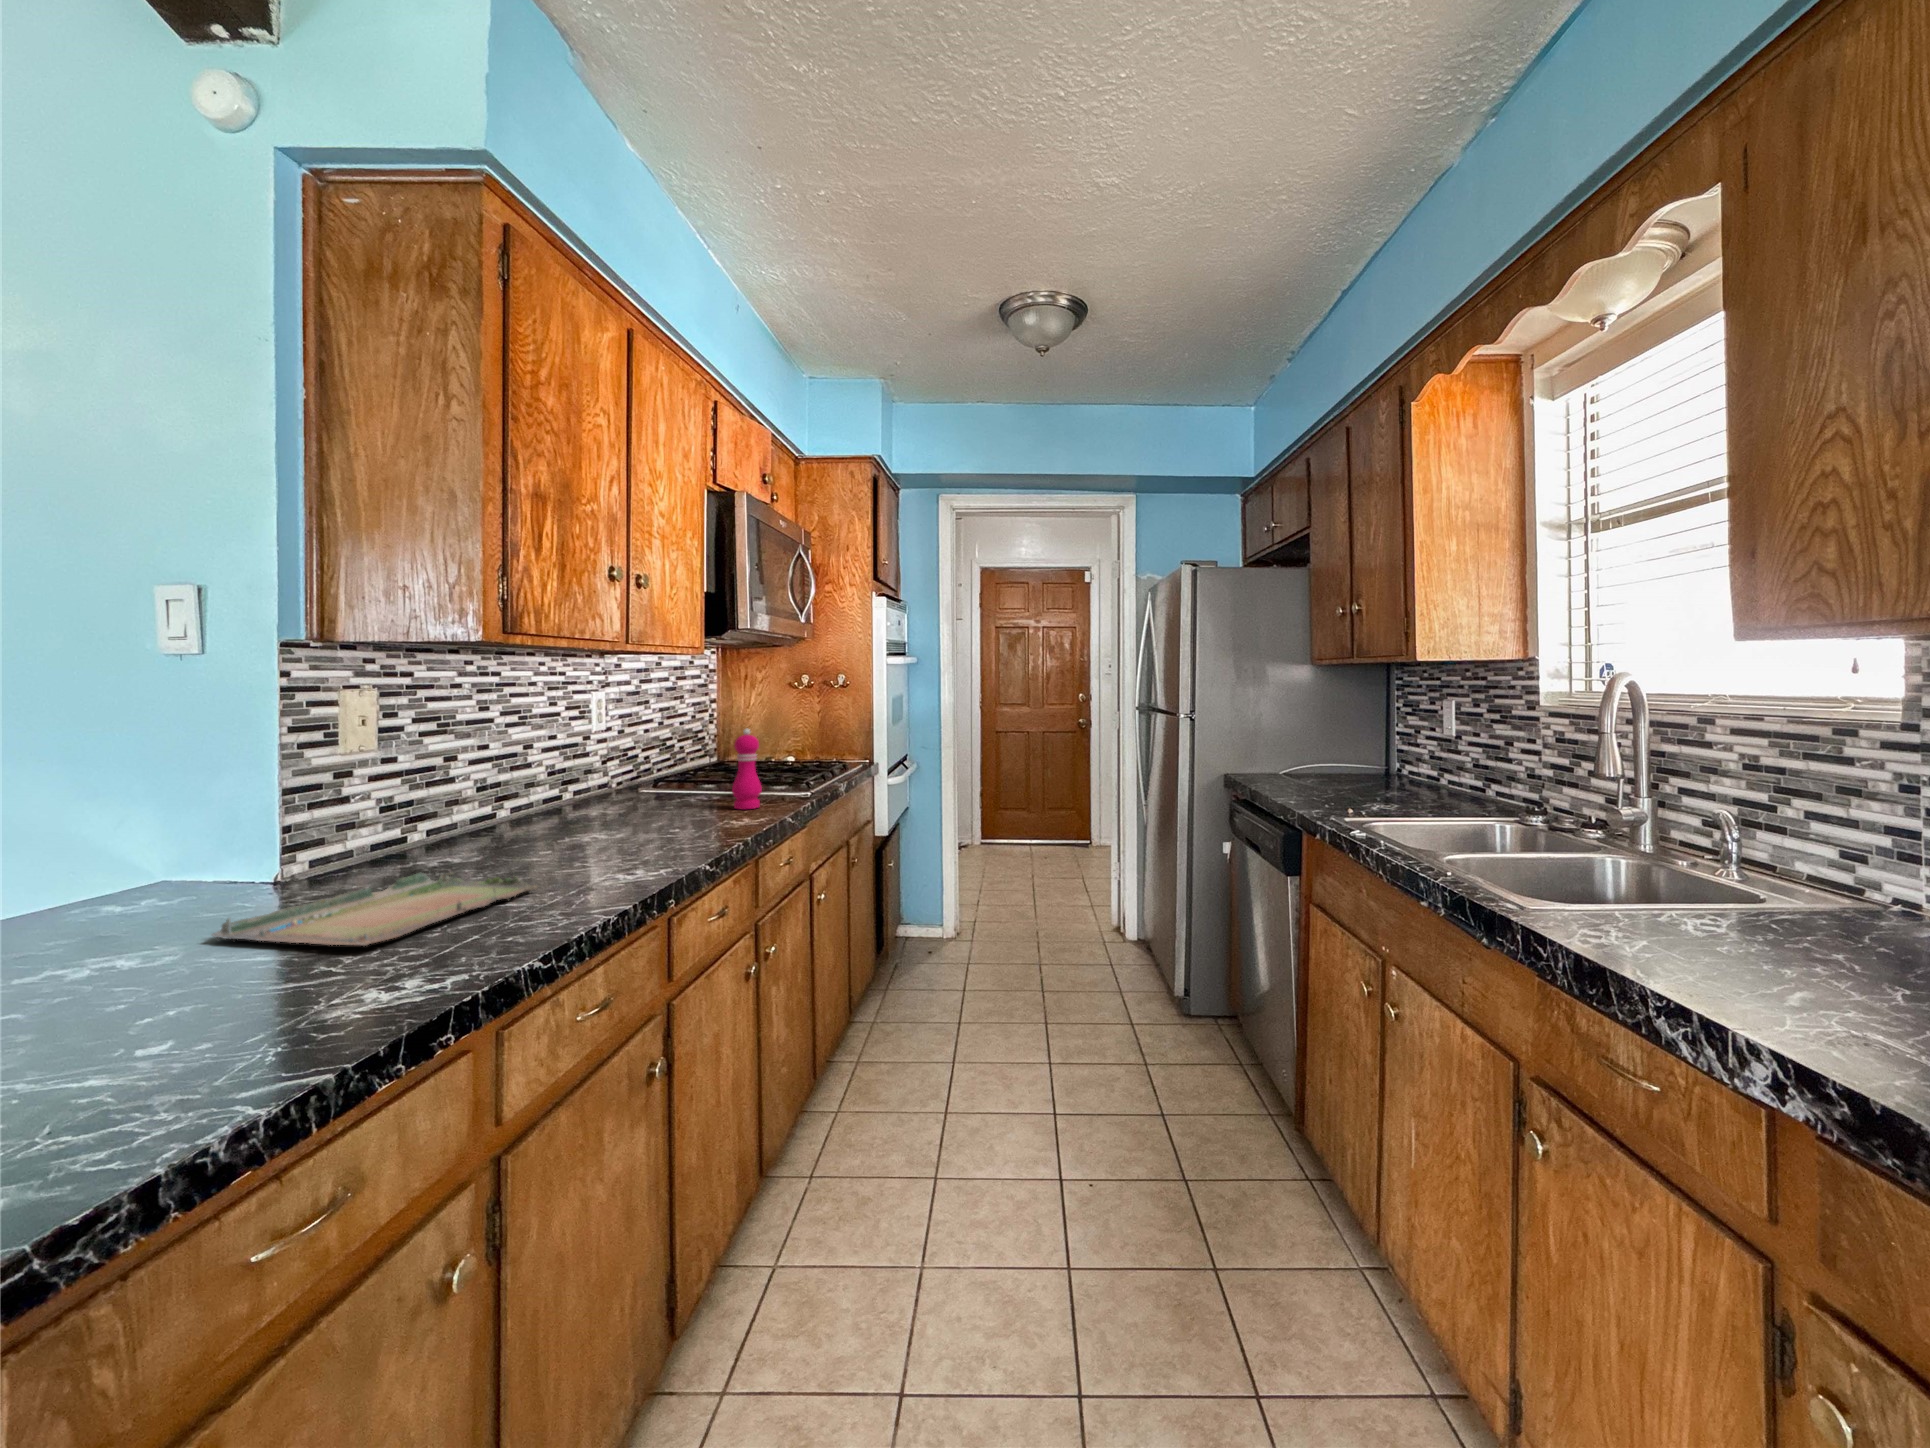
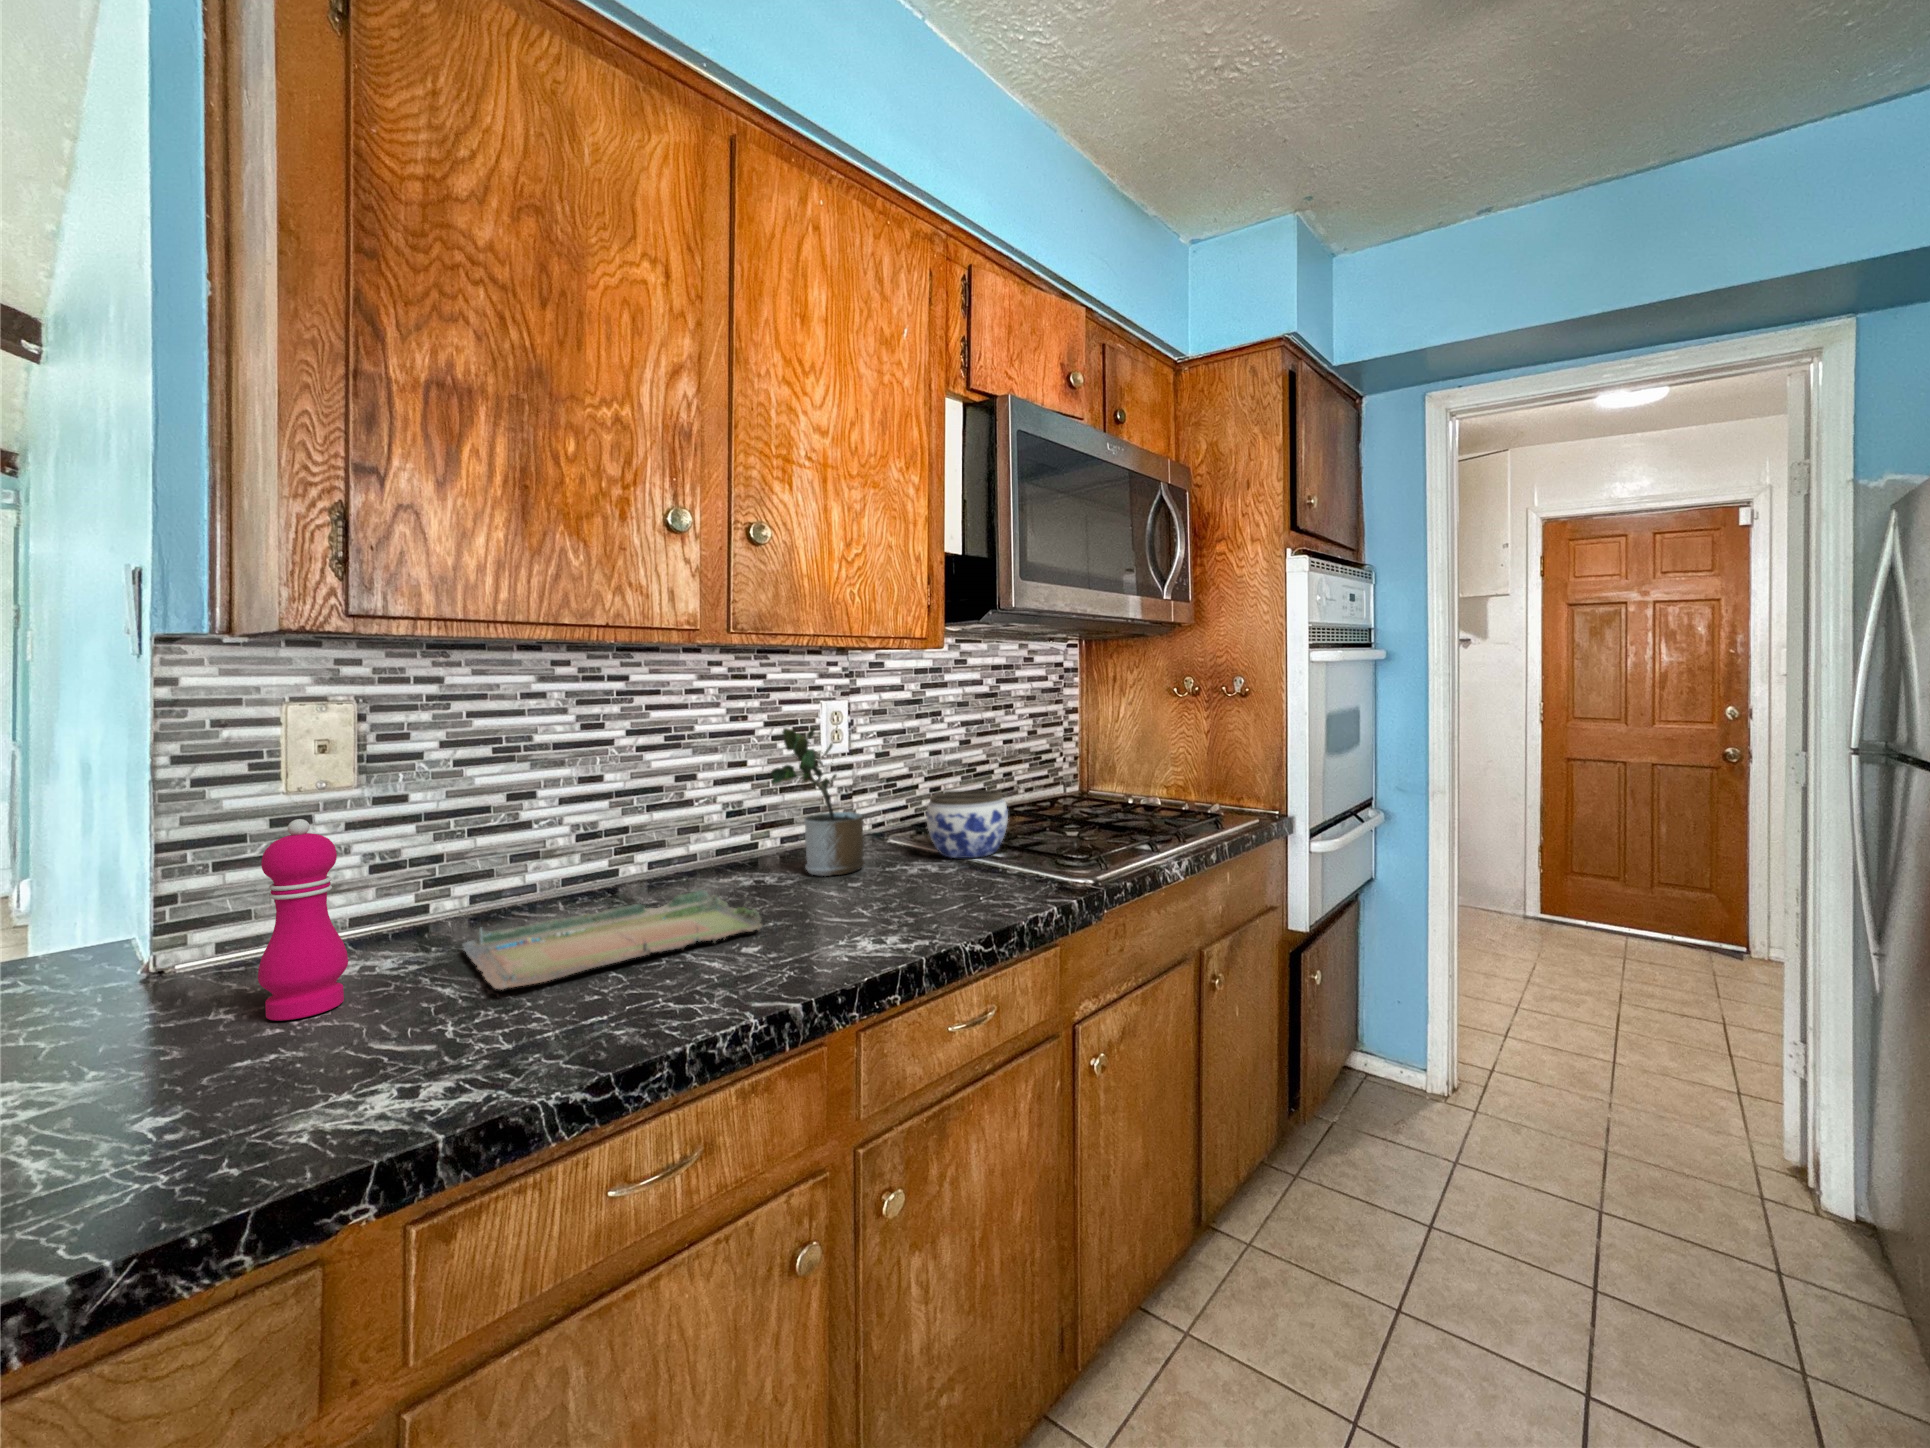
potted plant: none [468,724,549,856] -> present [771,728,865,876]
pepper mill: present [732,729,762,809] -> present [258,819,348,1021]
jar: none [592,777,668,834] -> present [926,790,1008,858]

